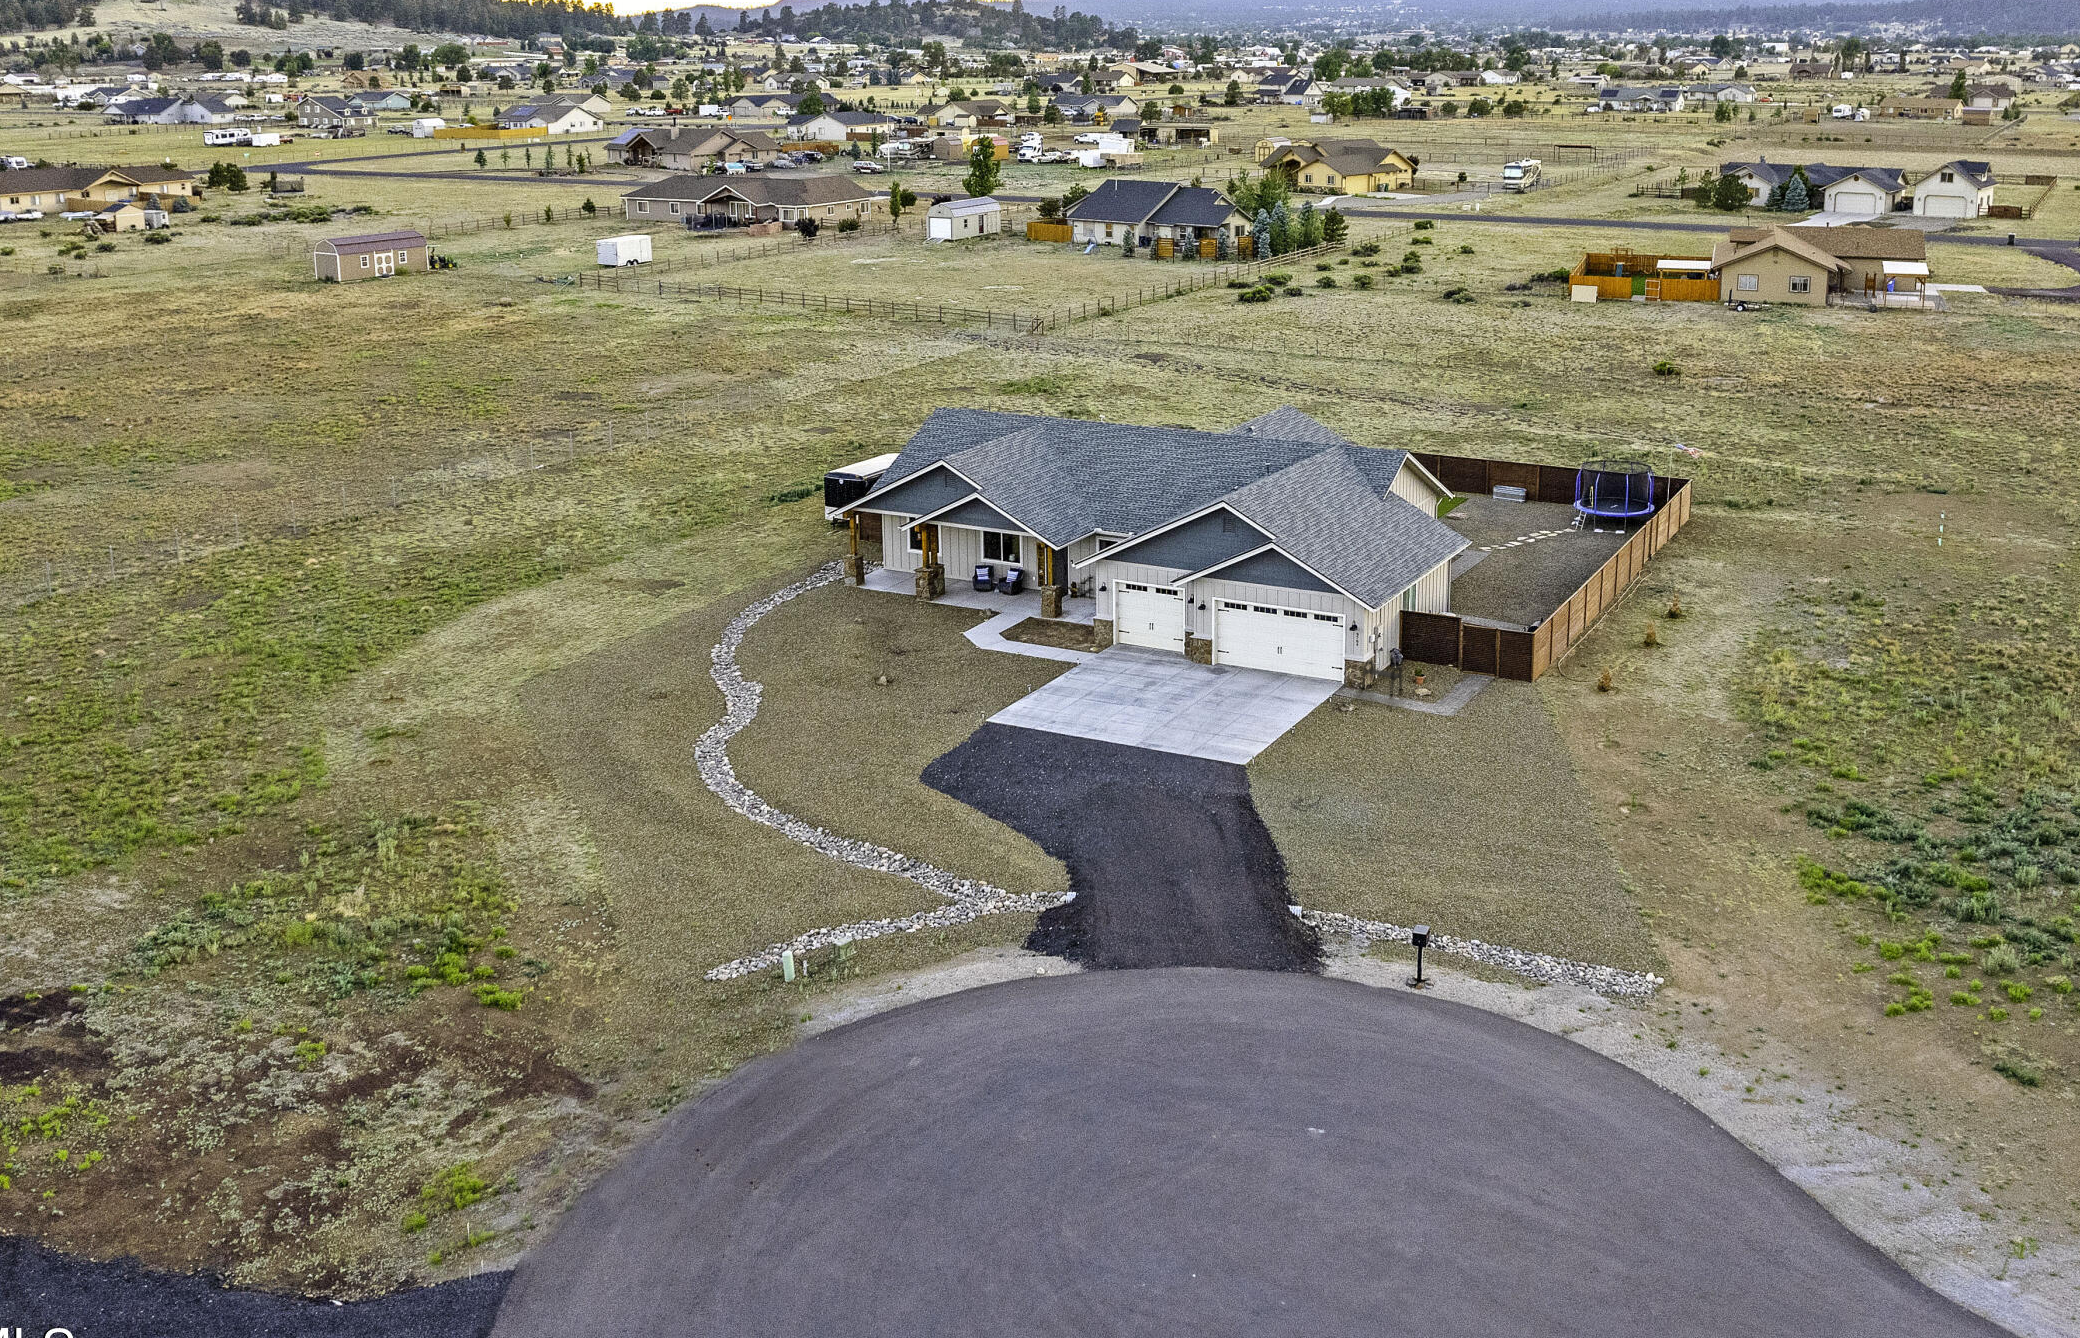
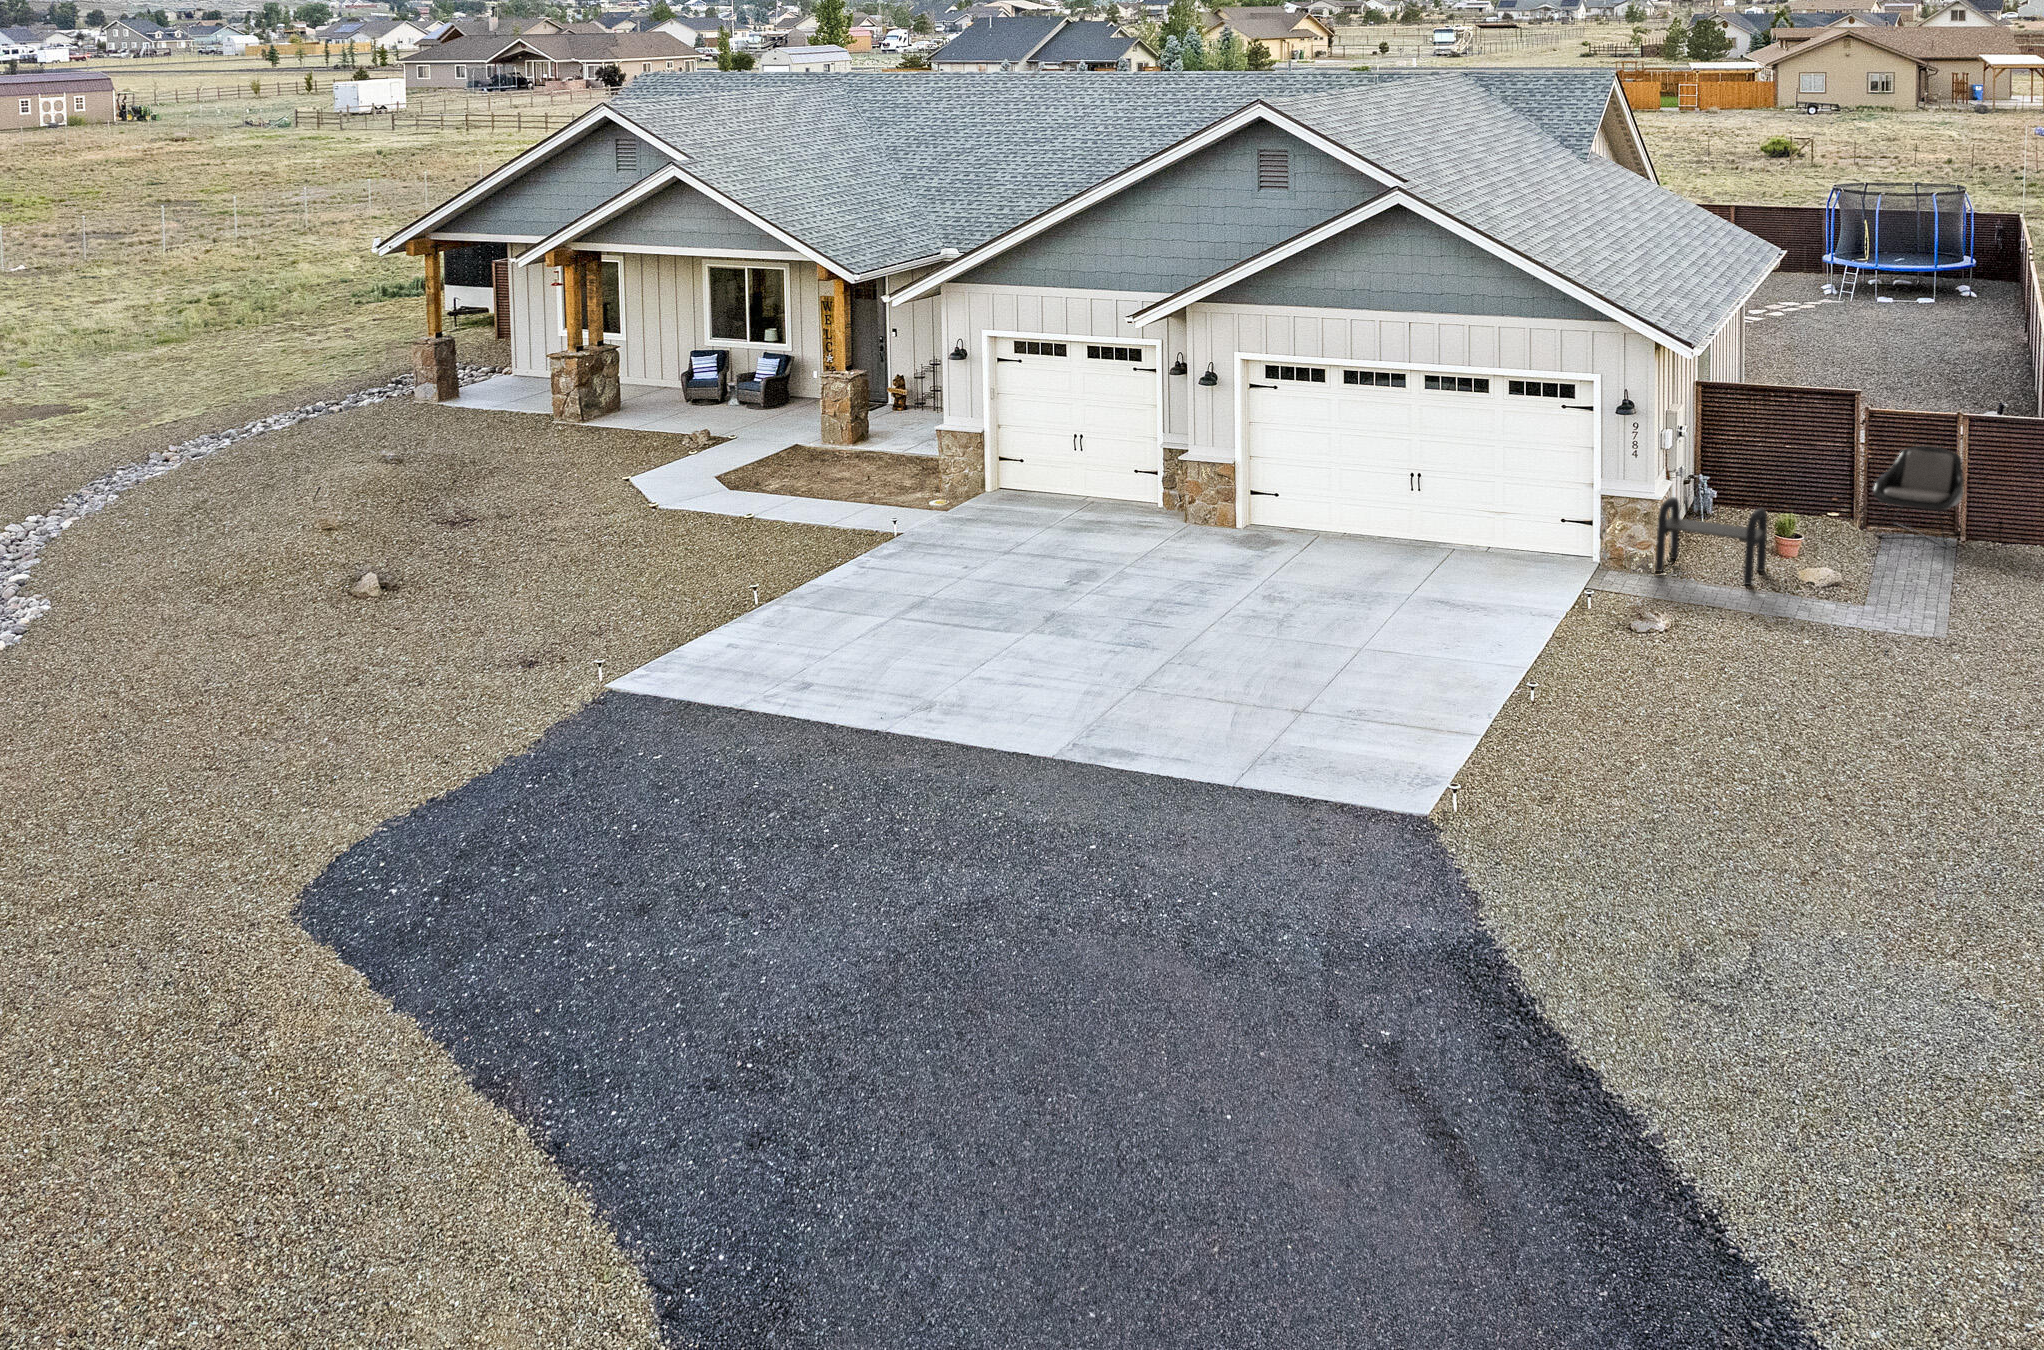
lounge chair: none [1454,641,1488,681] -> present [1873,446,1964,547]

